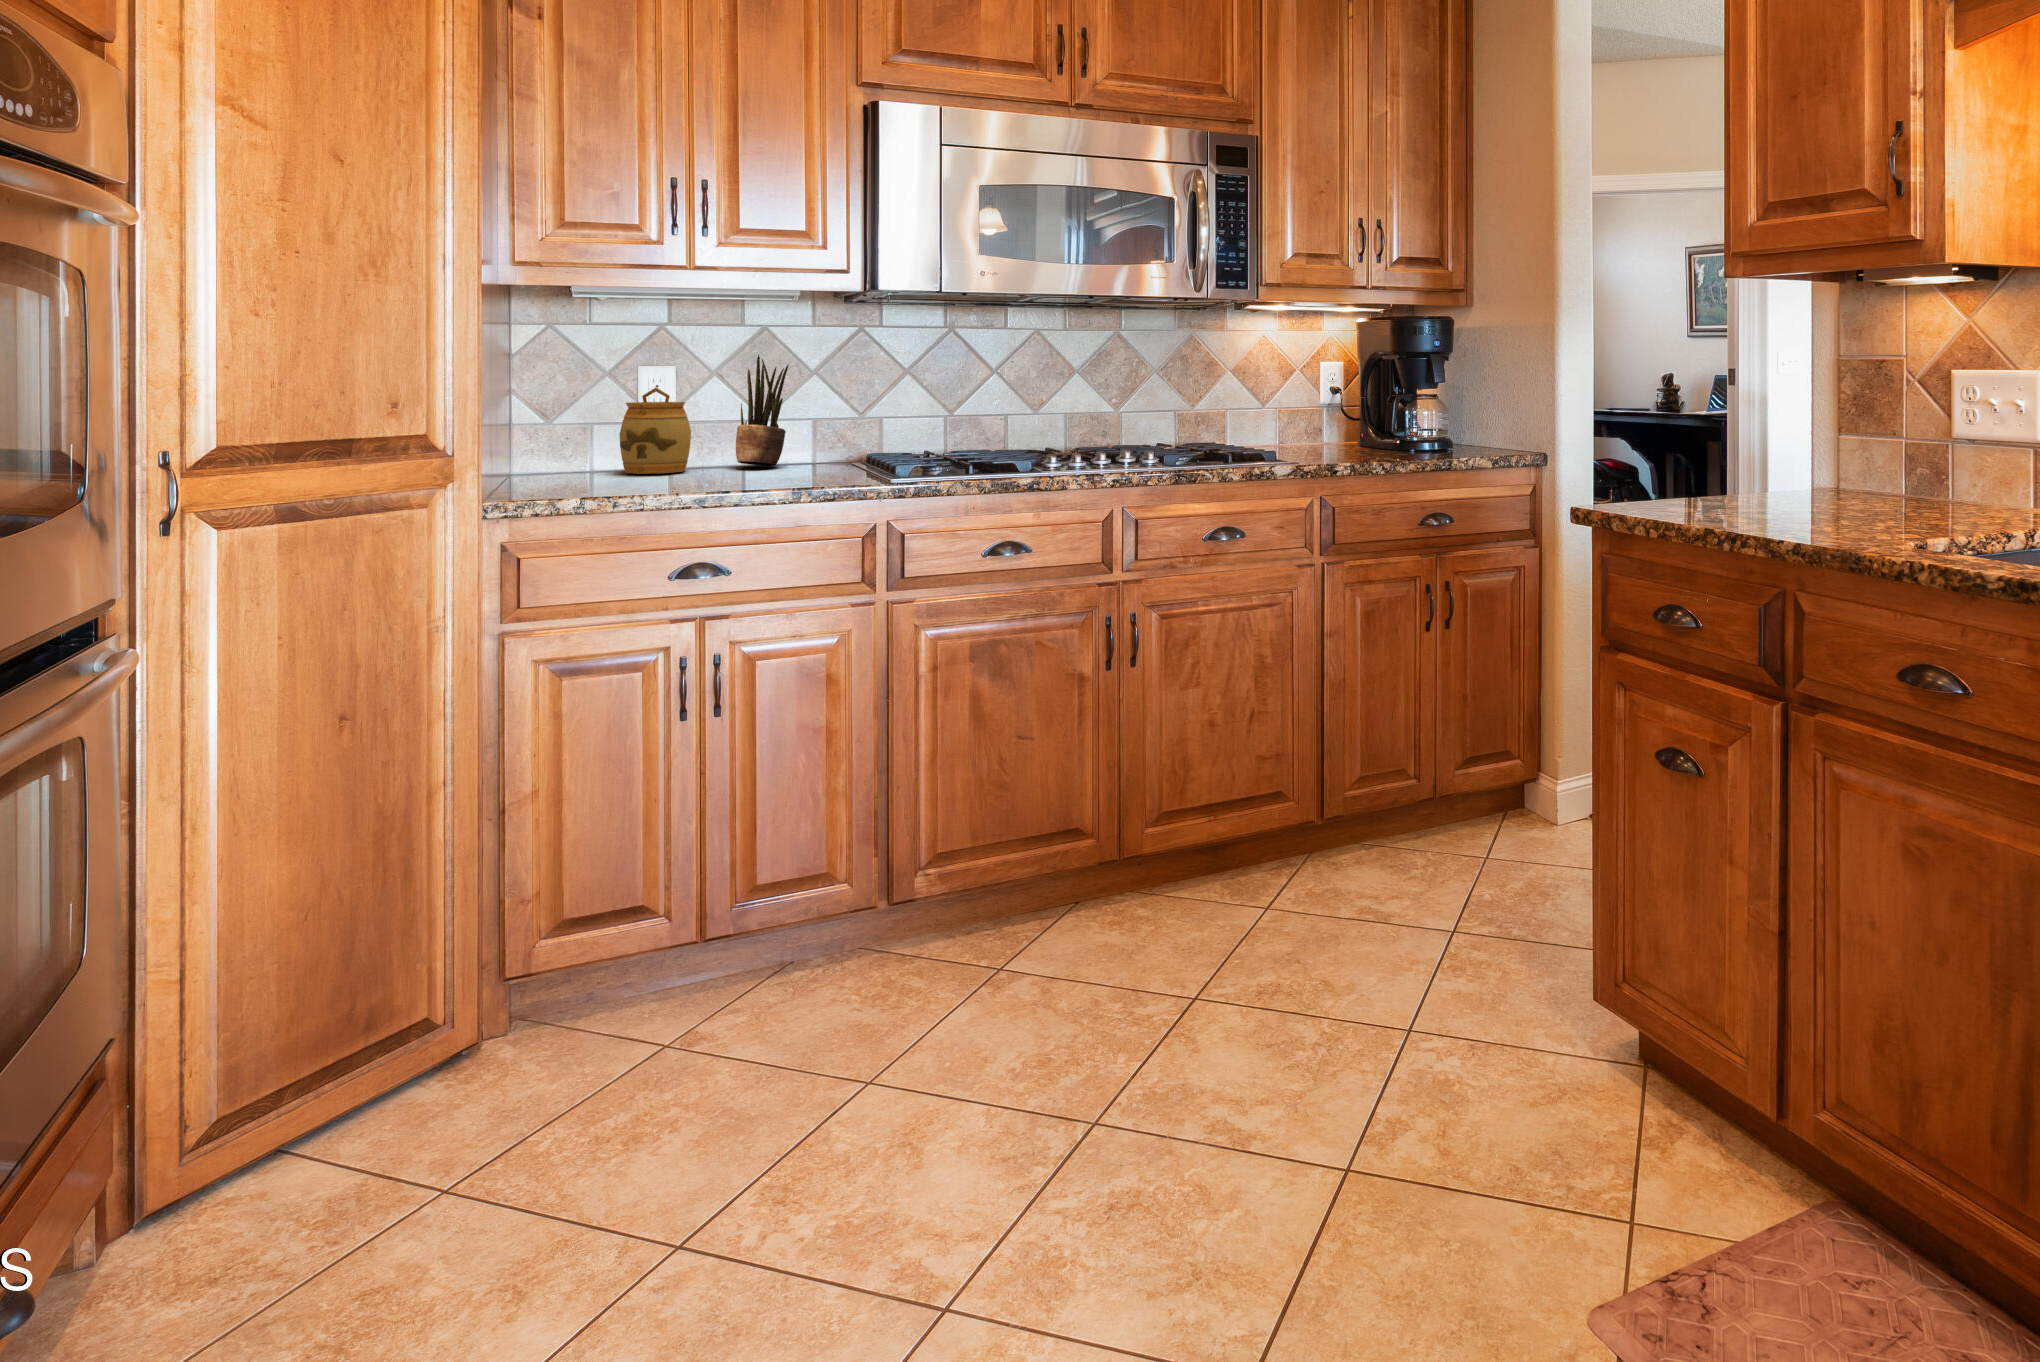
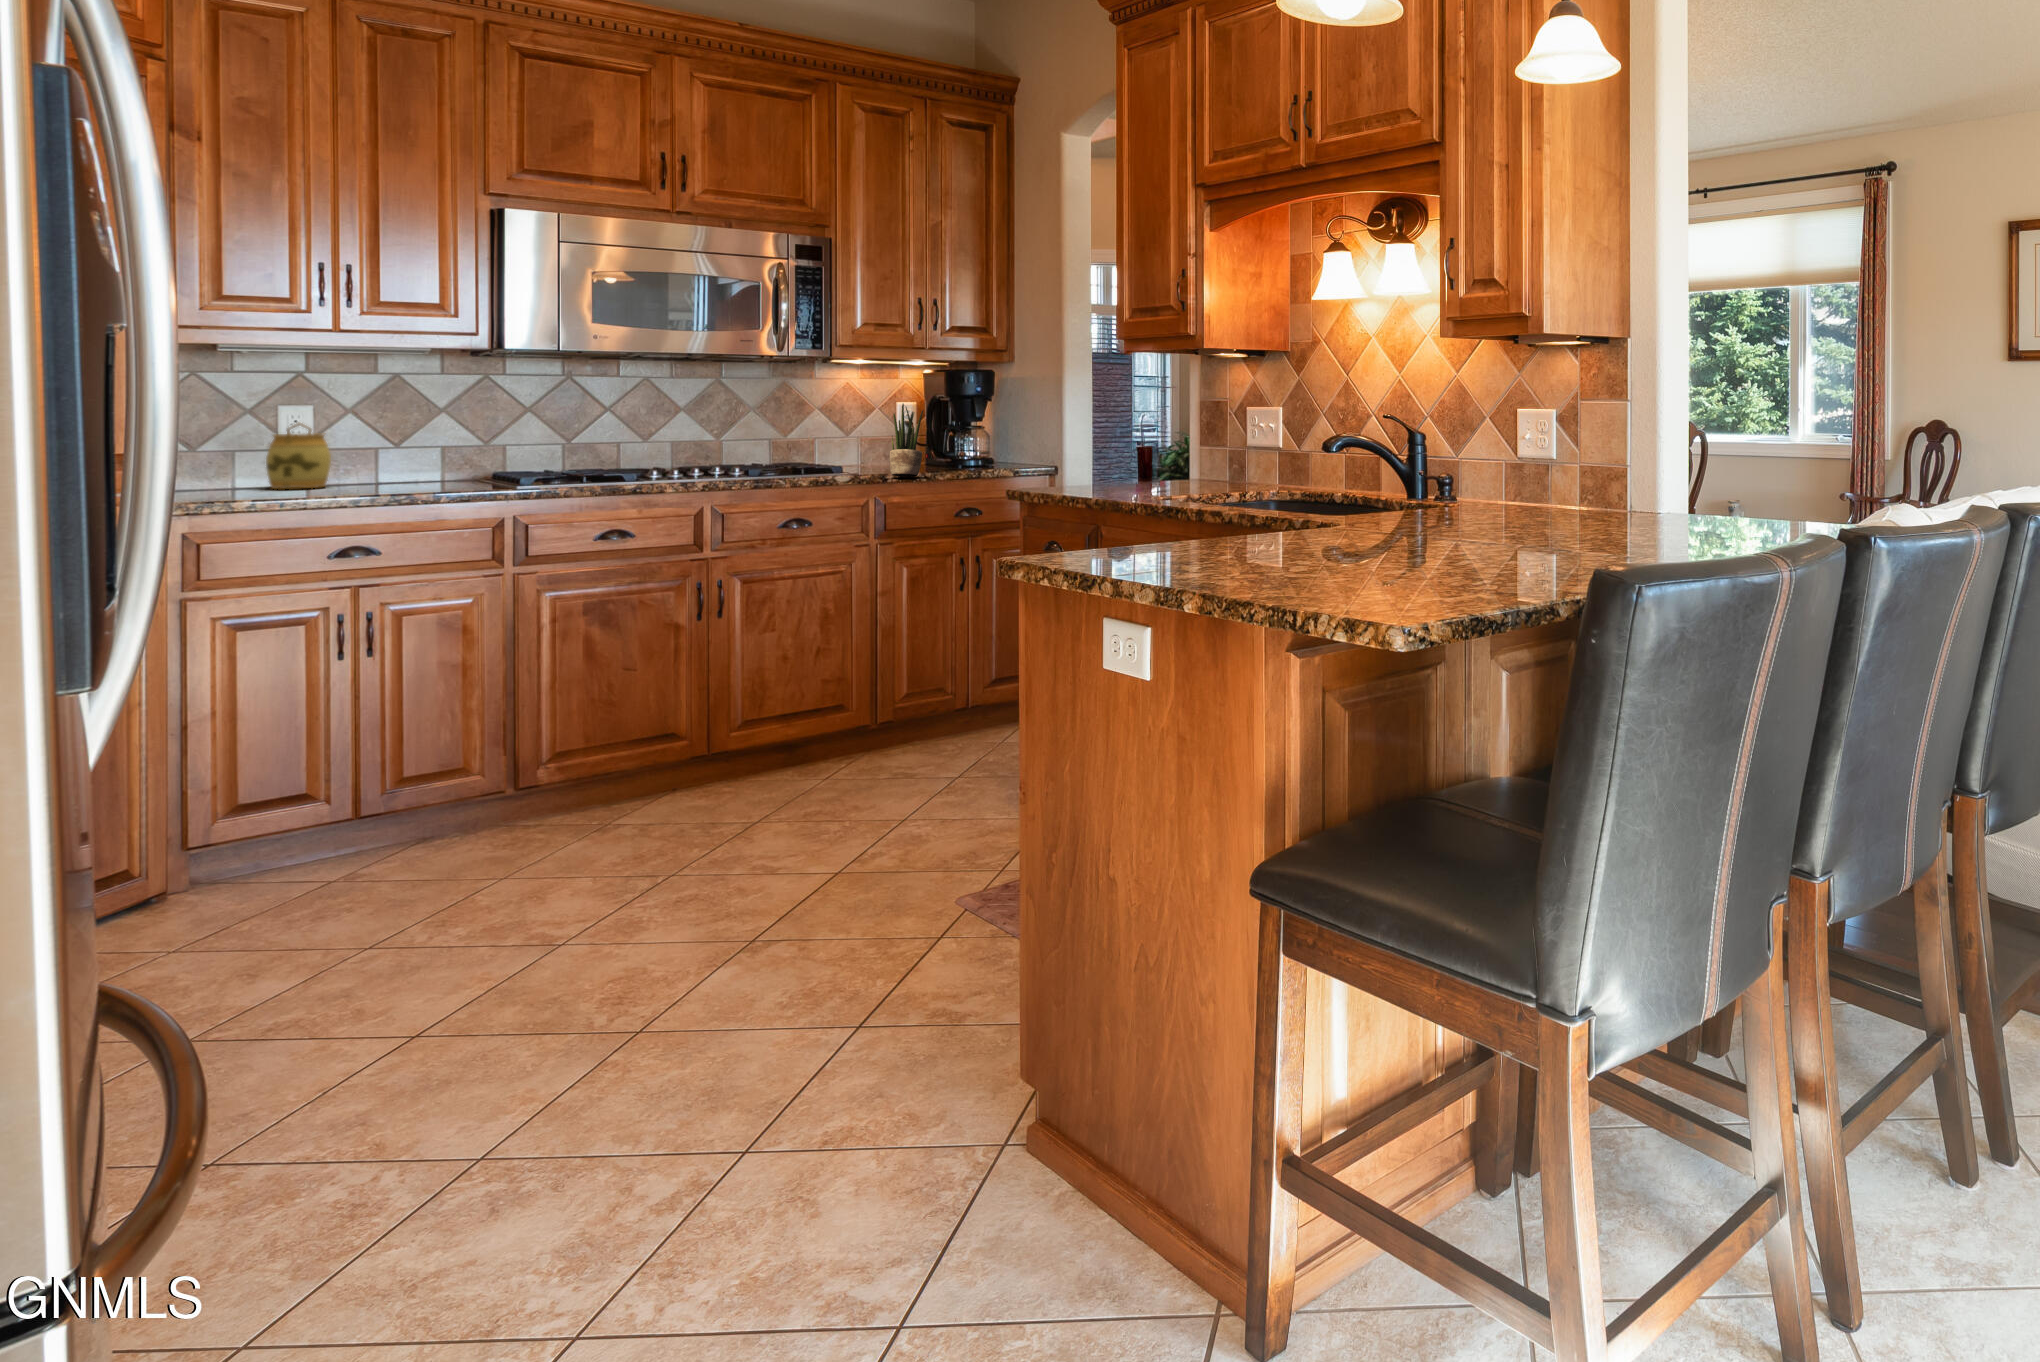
potted plant: present [736,355,788,466] -> present [889,404,923,477]

